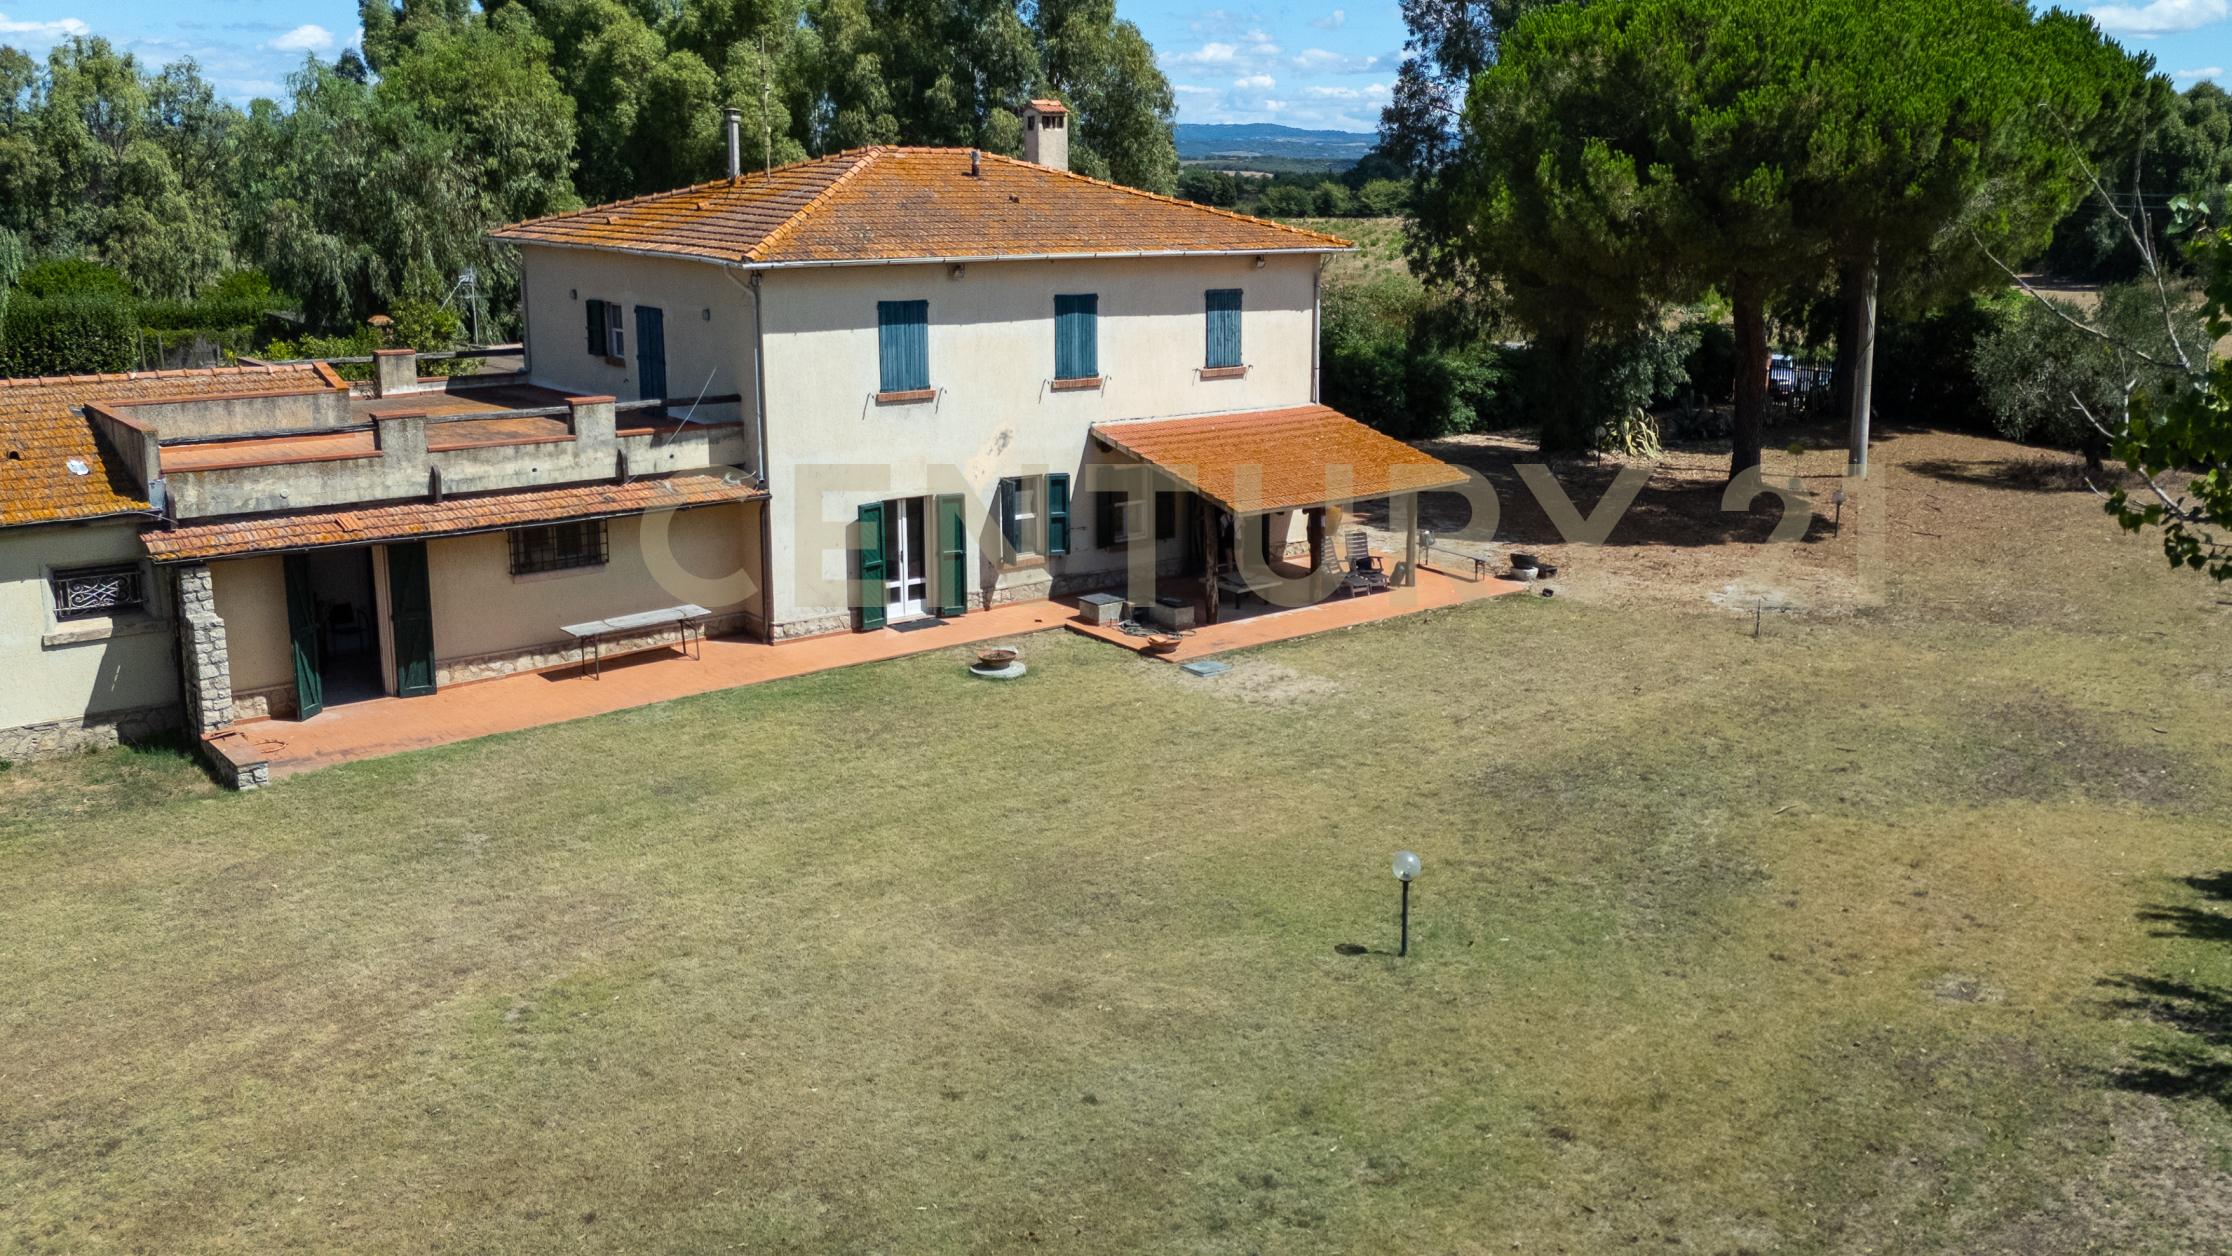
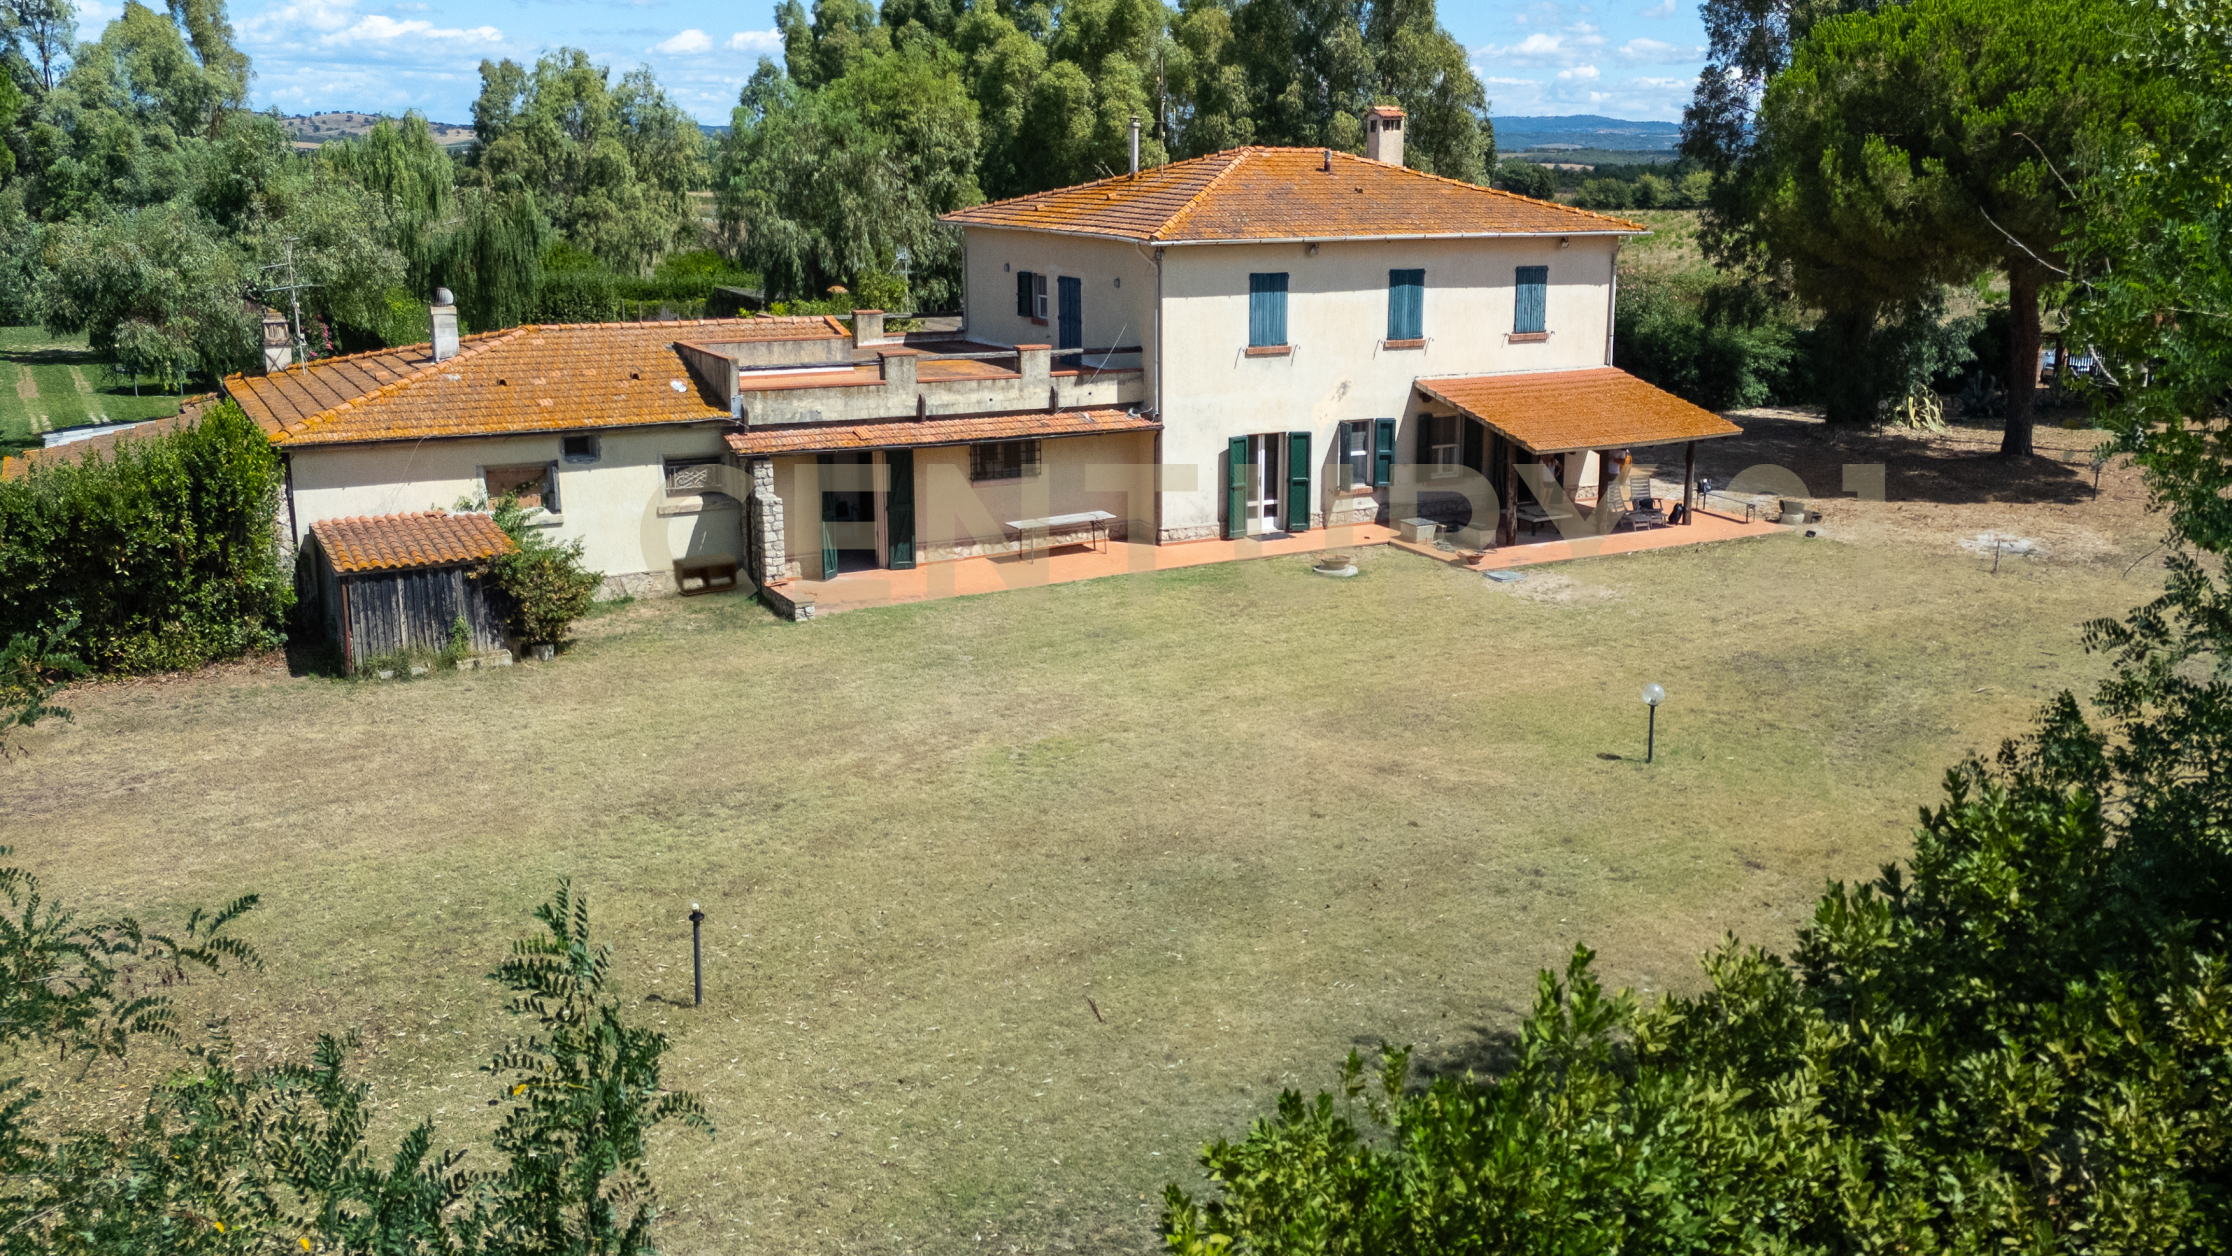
bench: none [65,692,170,758] -> present [672,552,737,596]

